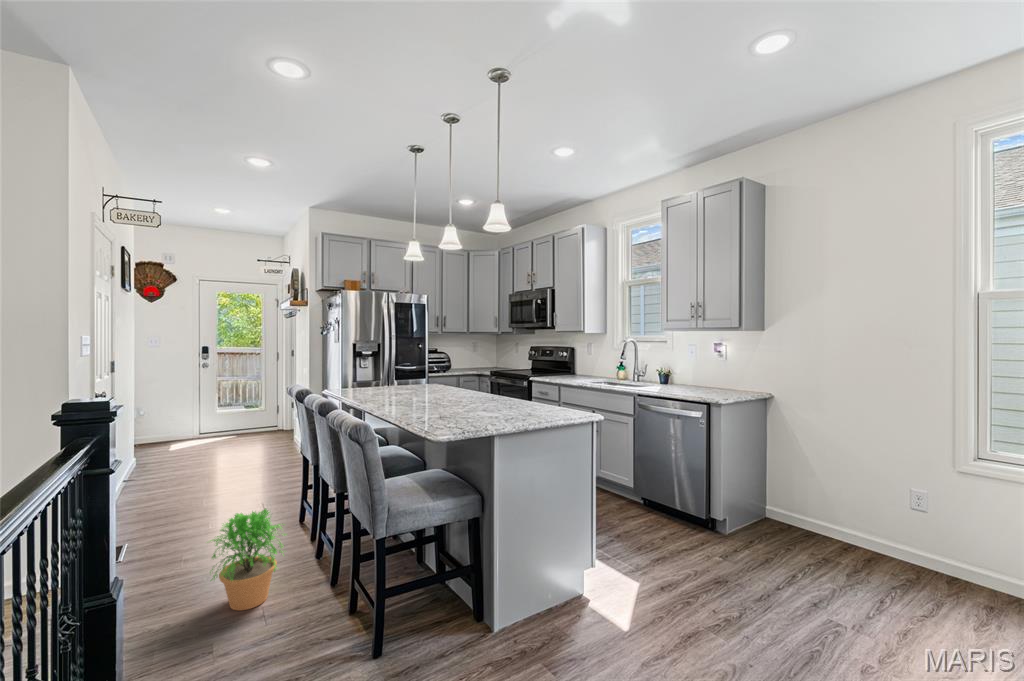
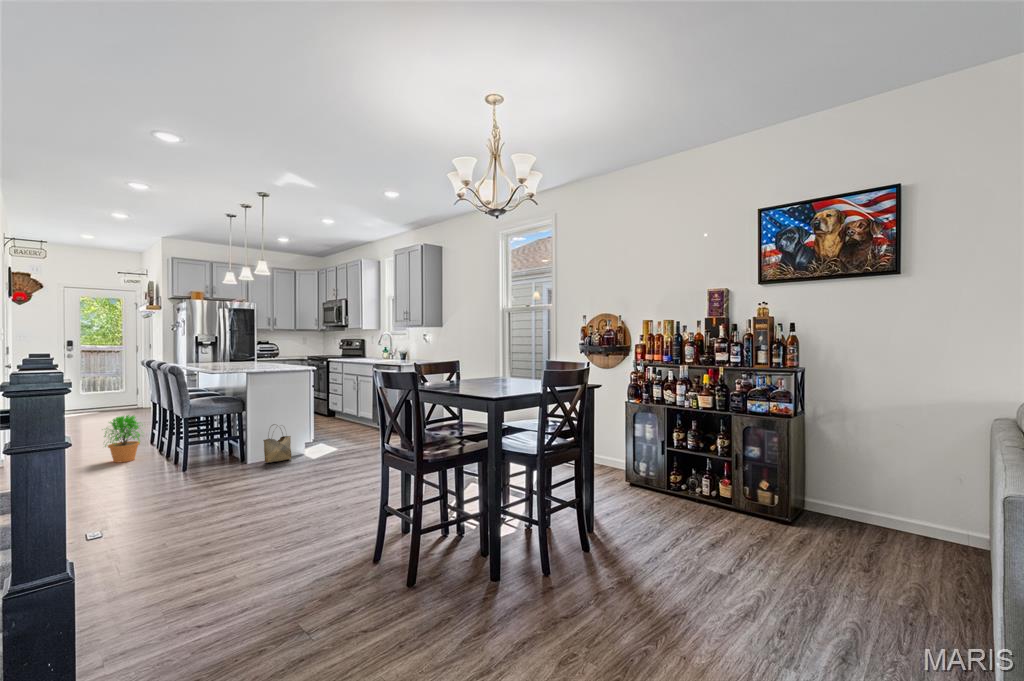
woven basket: none [527,556,579,658] -> present [263,424,291,463]

